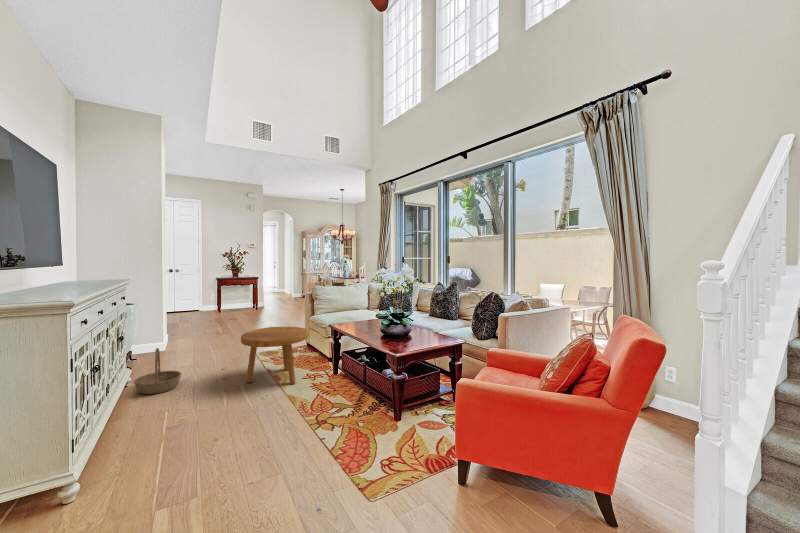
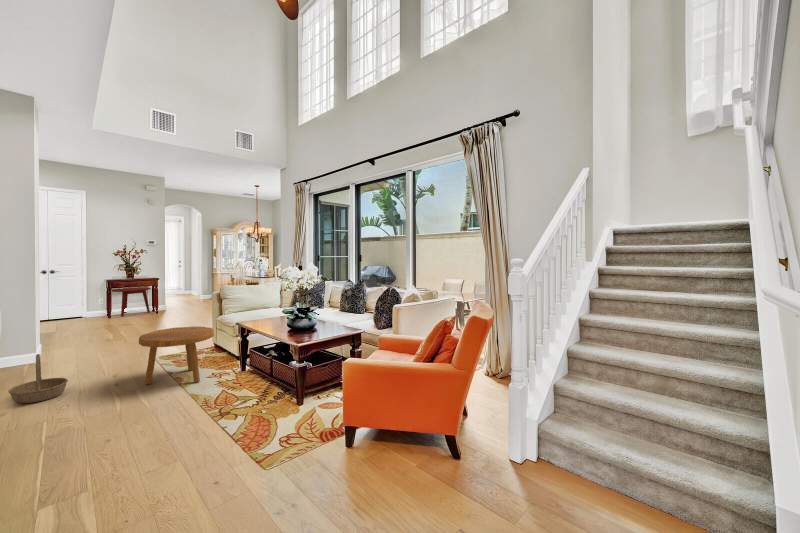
side table: none [220,285,251,311] -> present [111,287,151,316]

